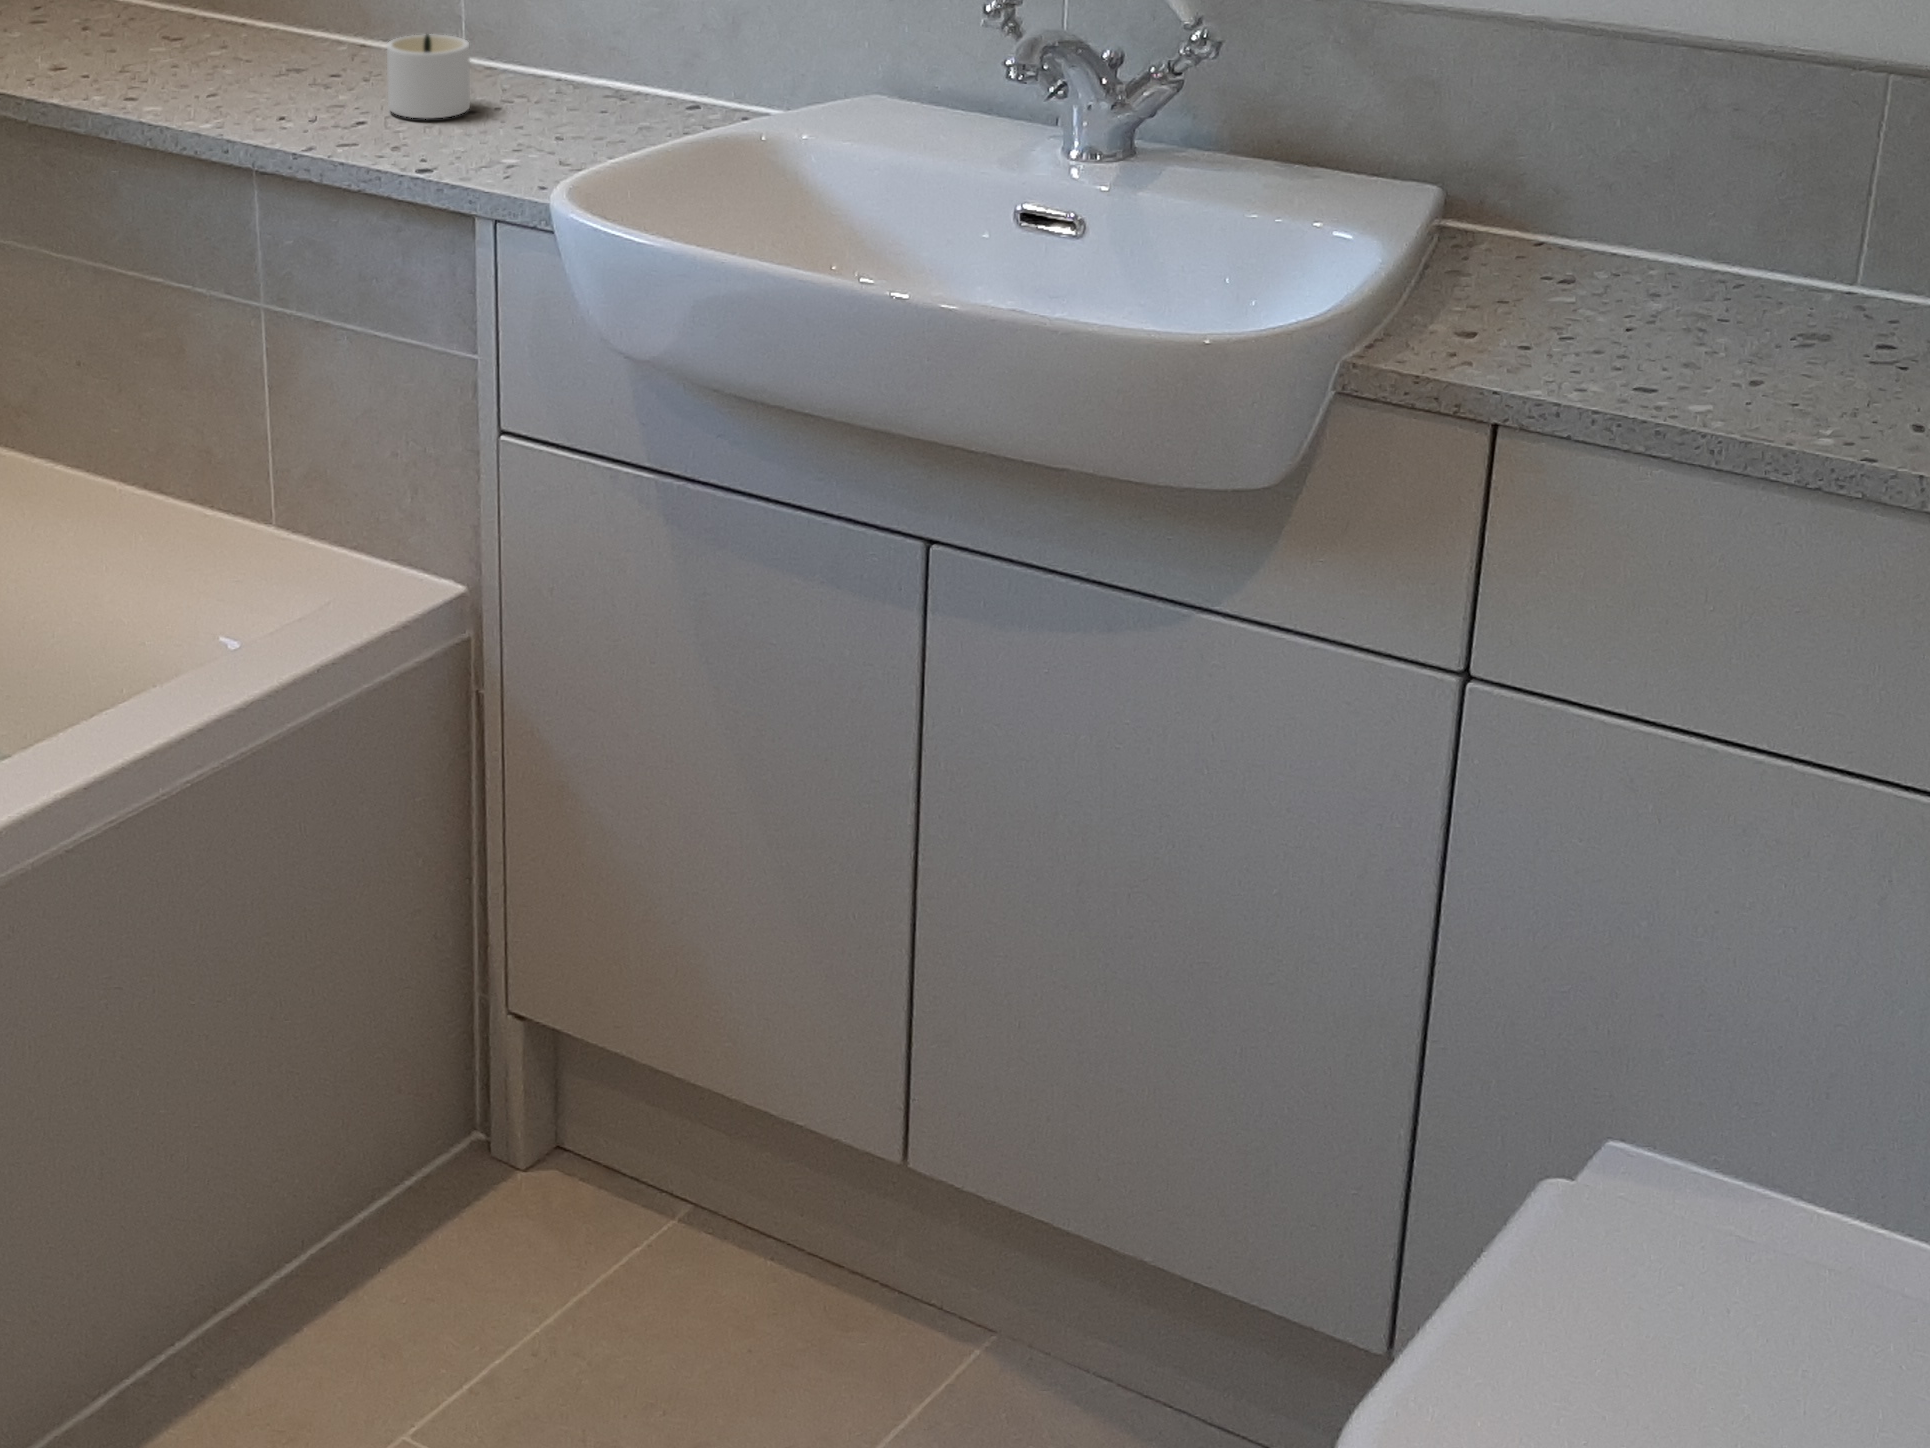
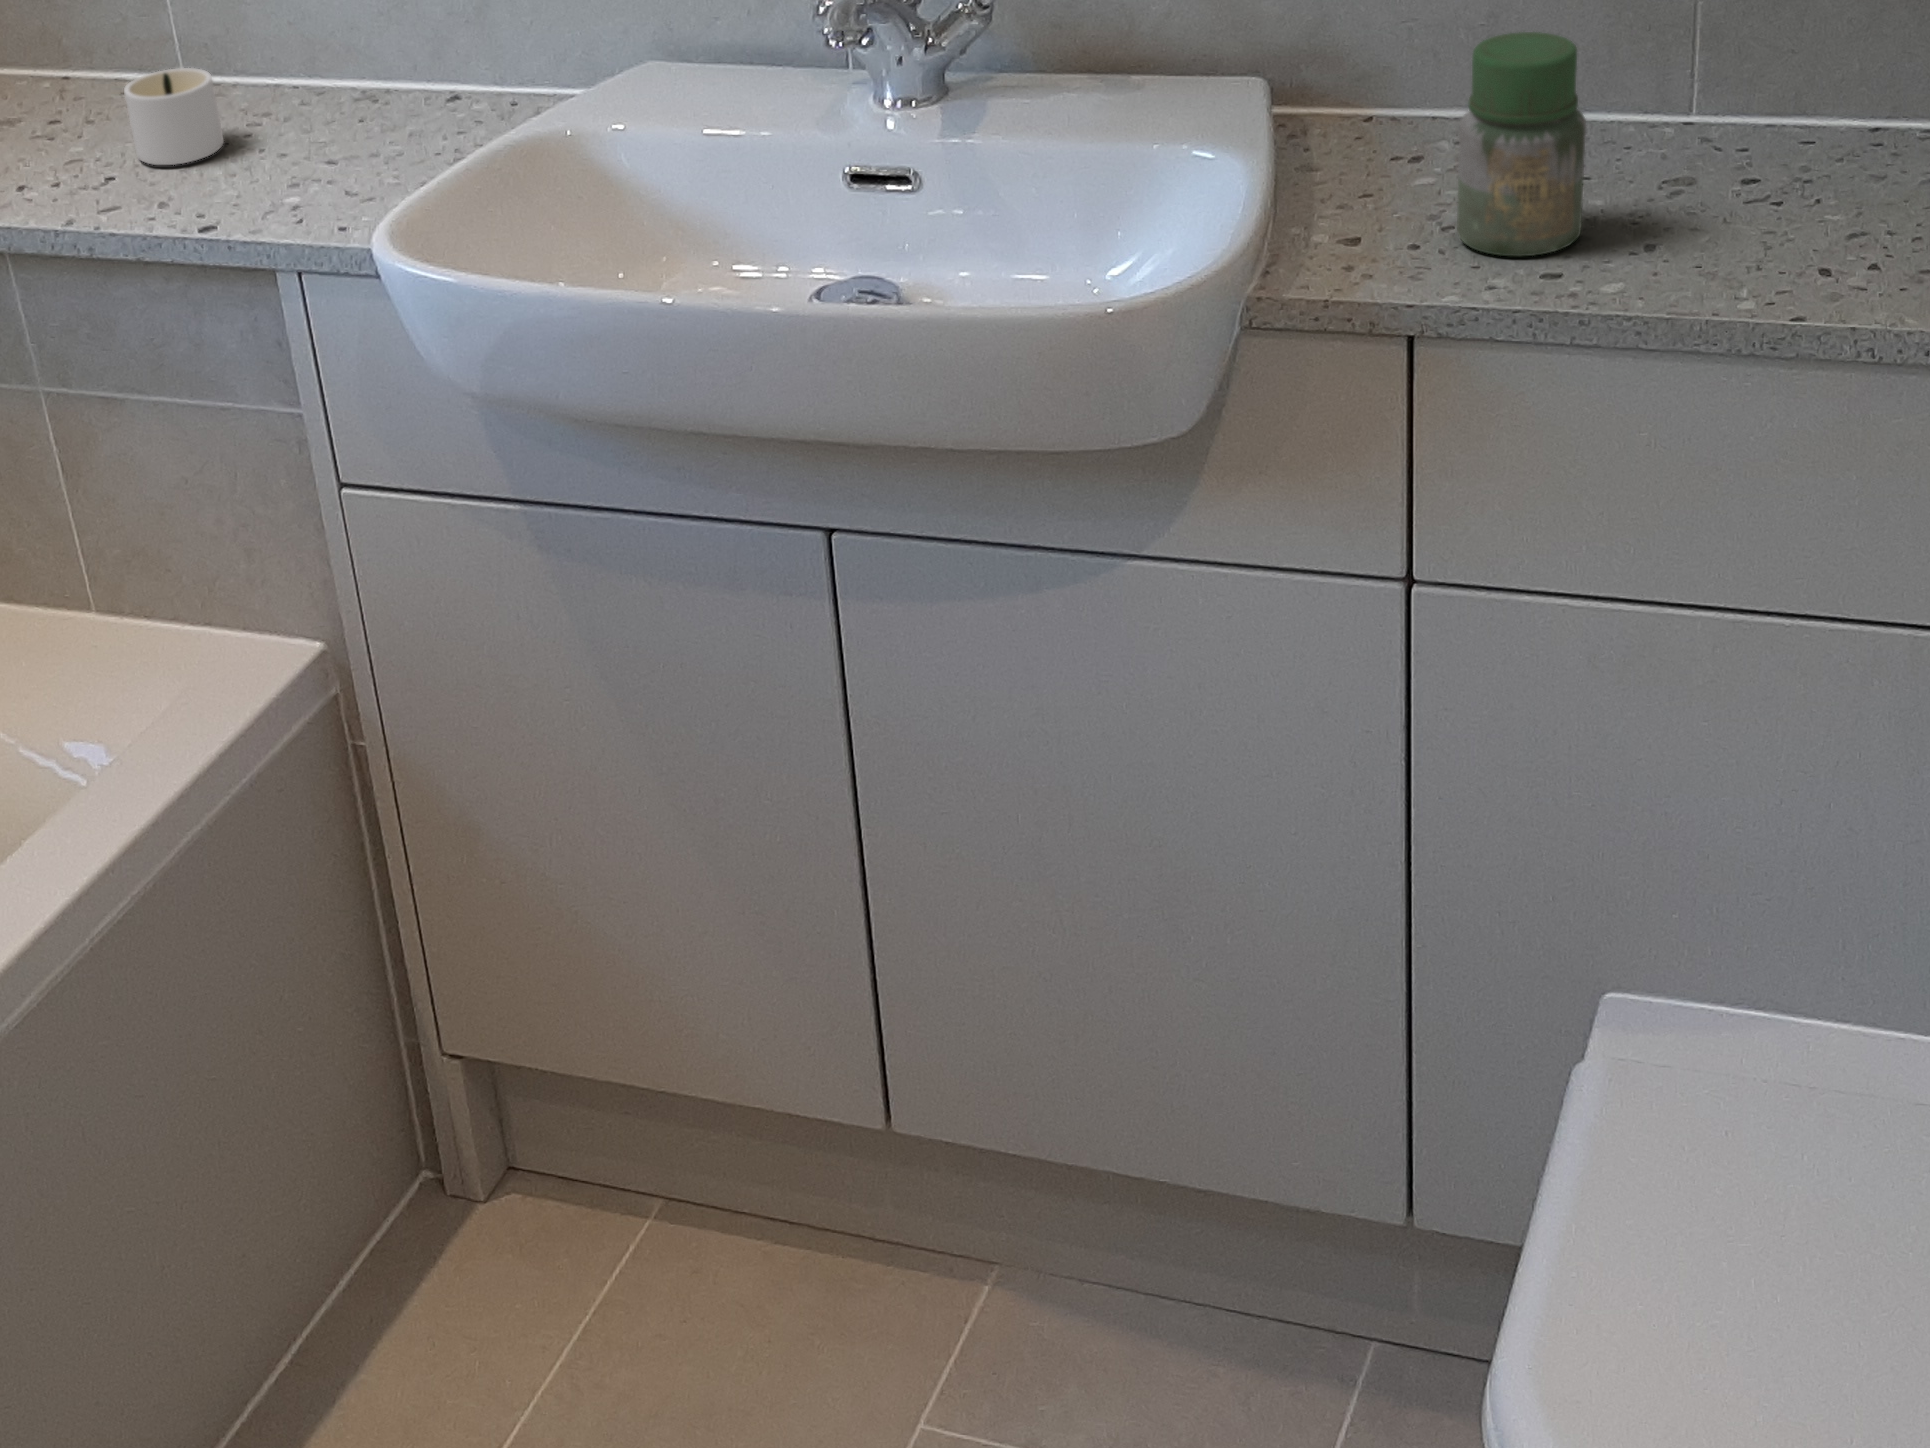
jar: none [1574,155,1715,373] -> present [1457,32,1586,257]

